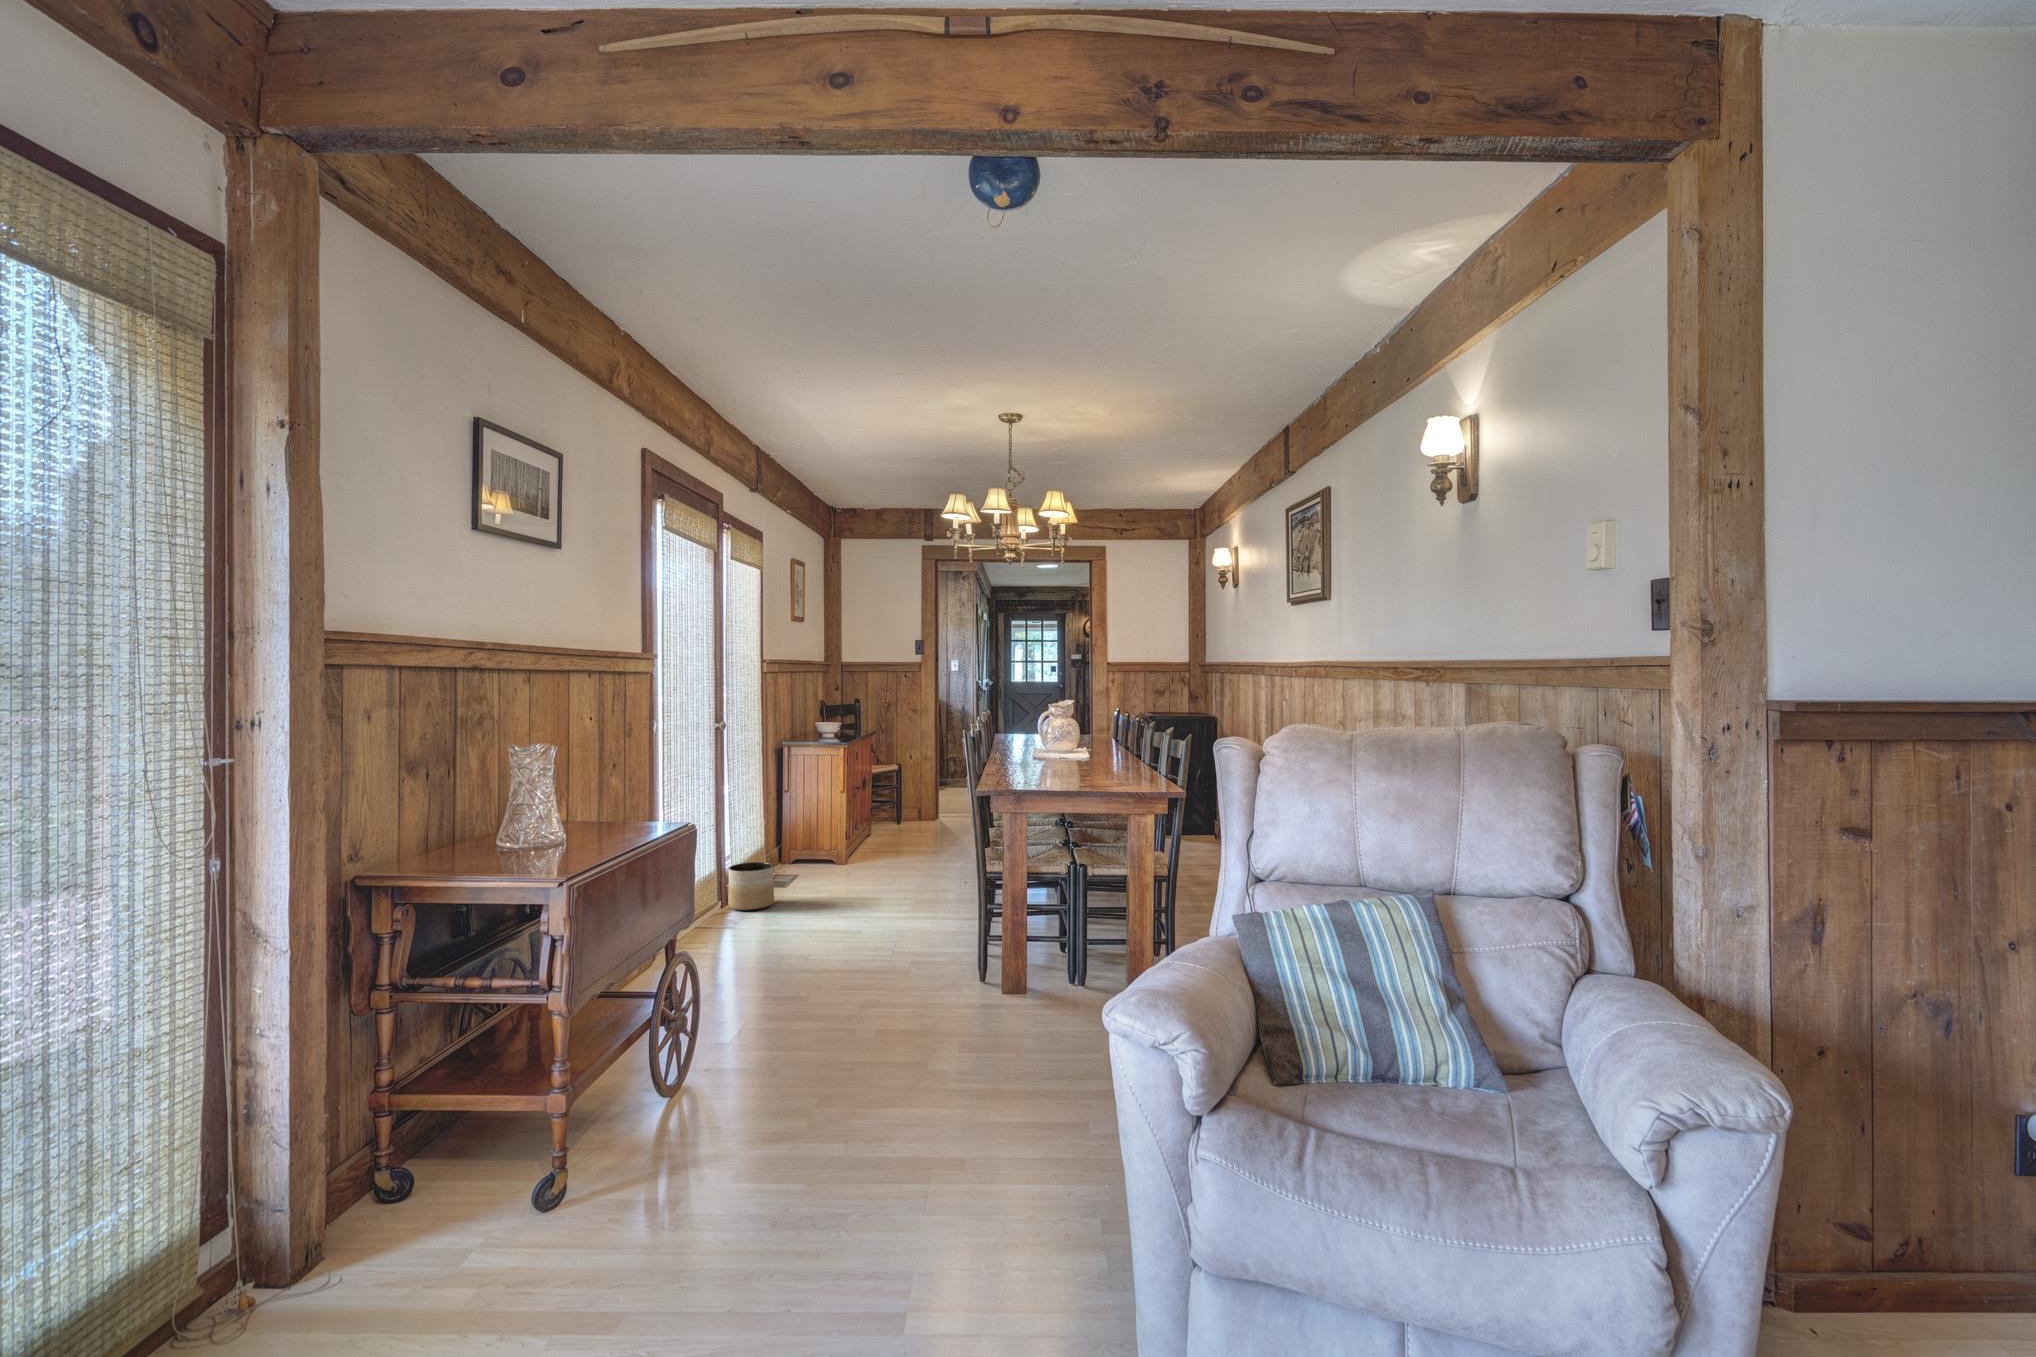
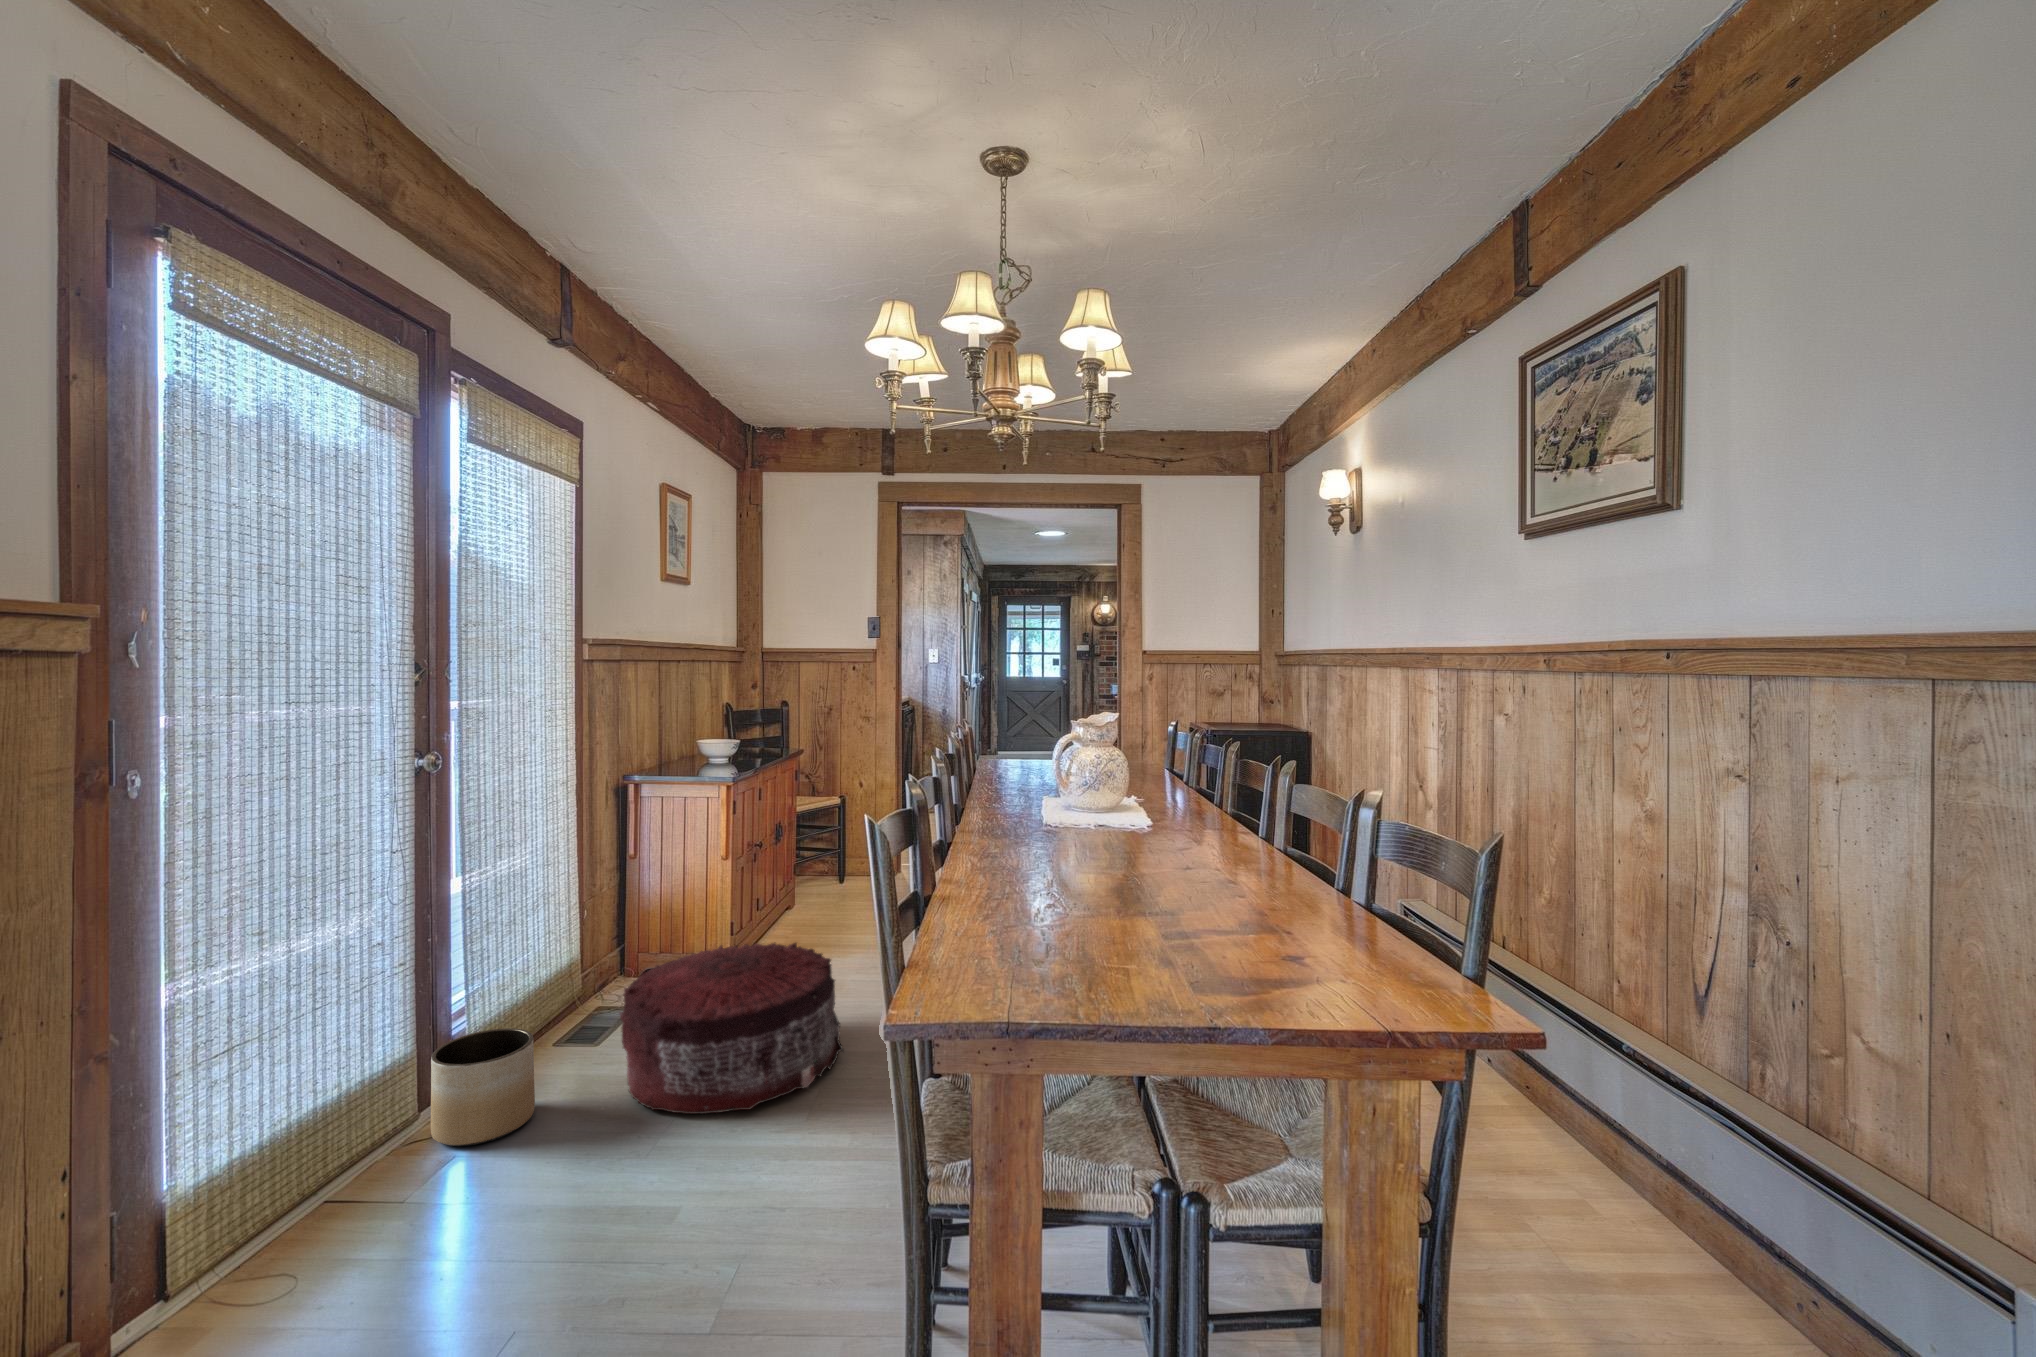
pouf: none [809,830,923,902] -> present [620,943,843,1114]

